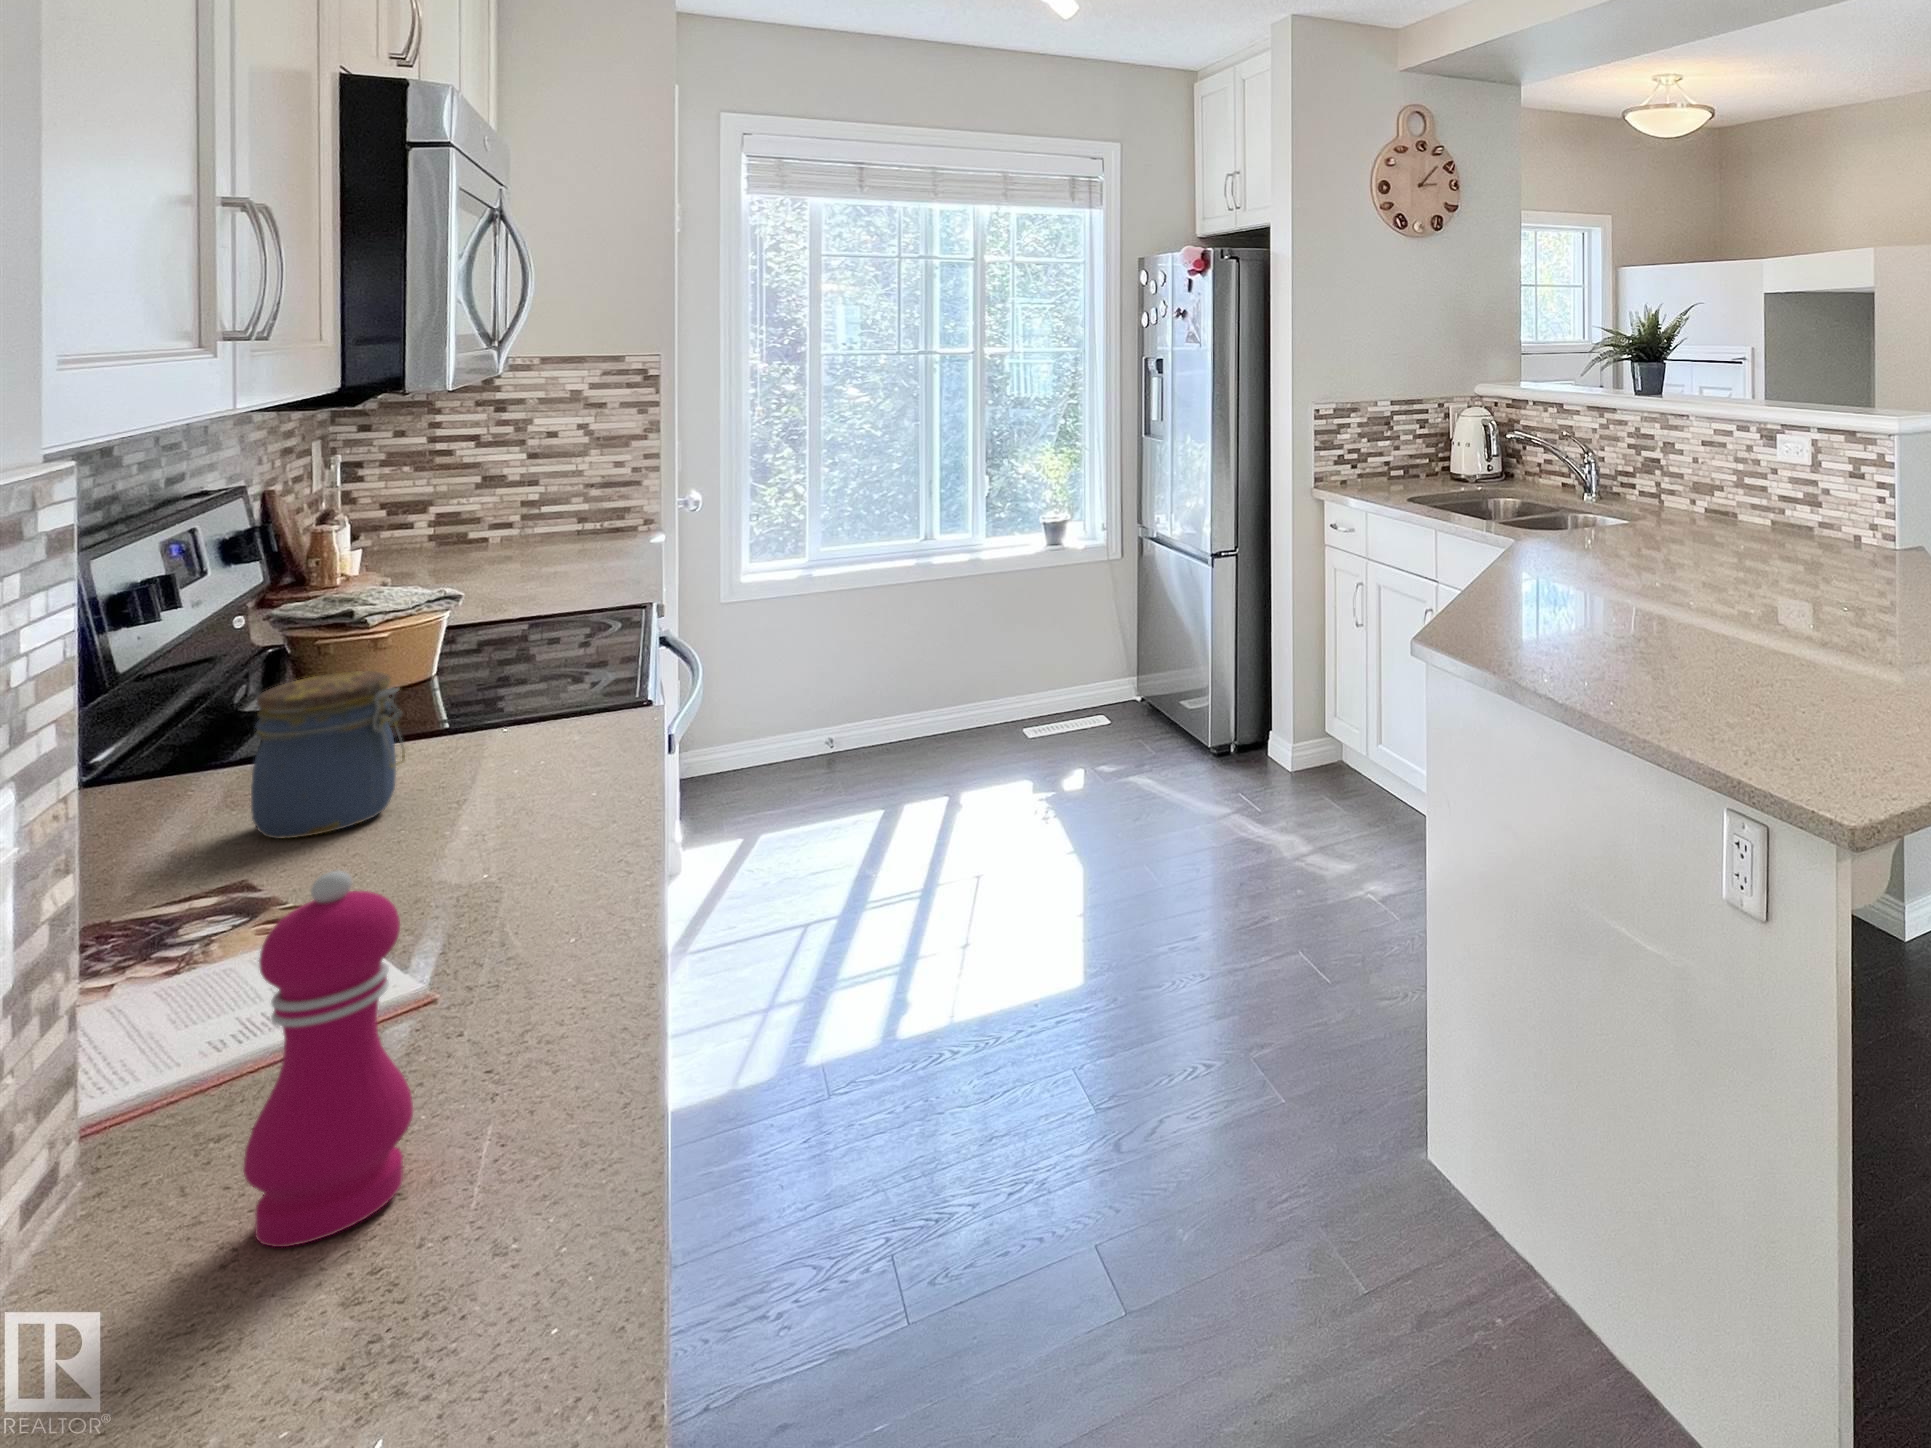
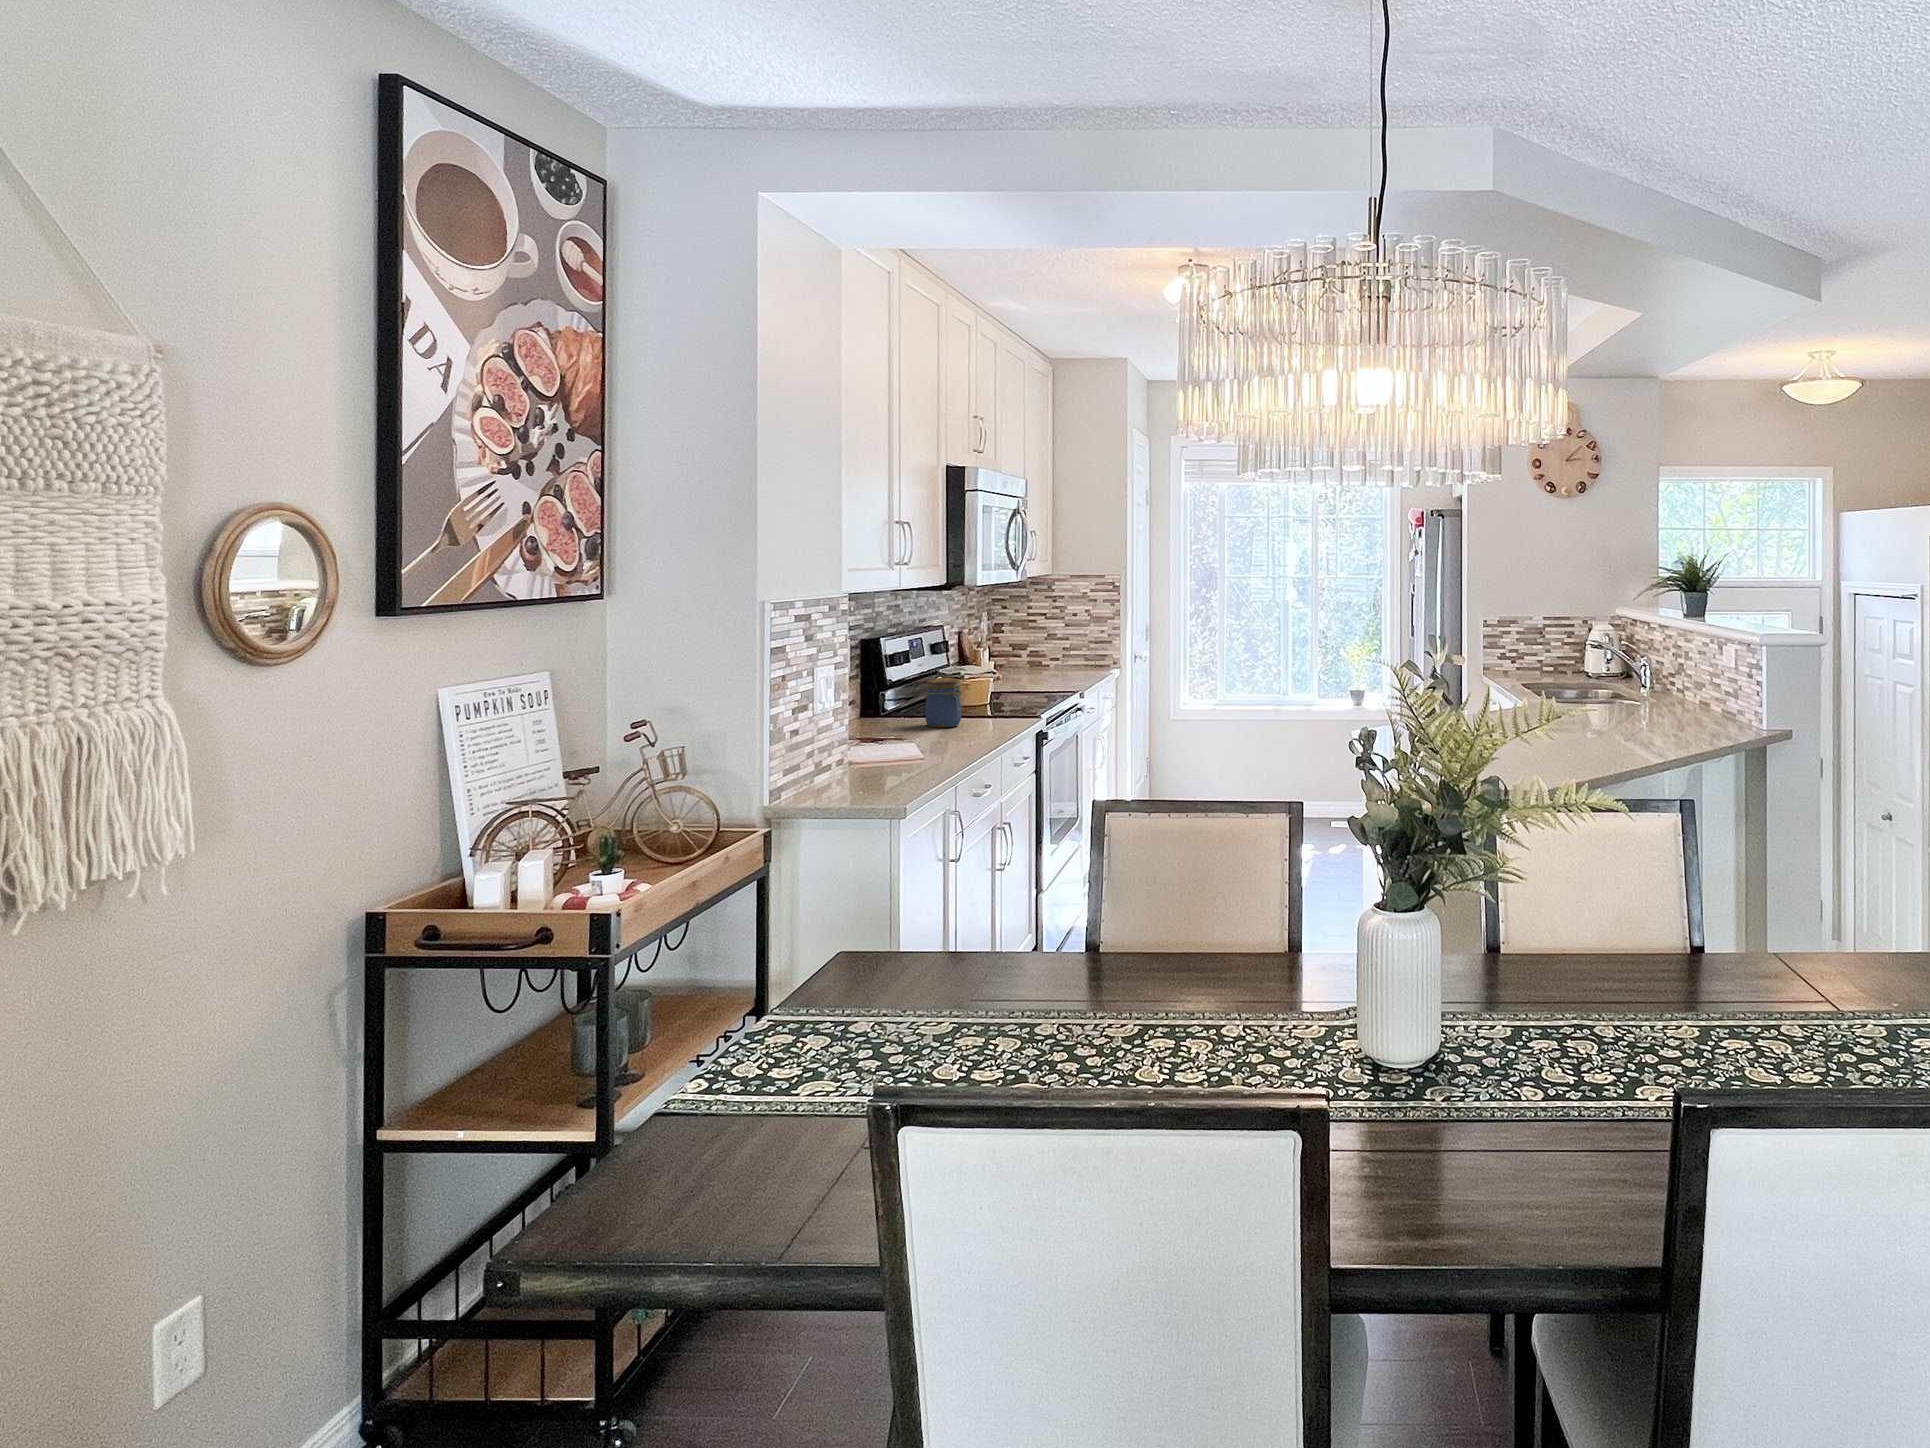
pepper mill: present [243,870,413,1247] -> none [894,691,924,772]

